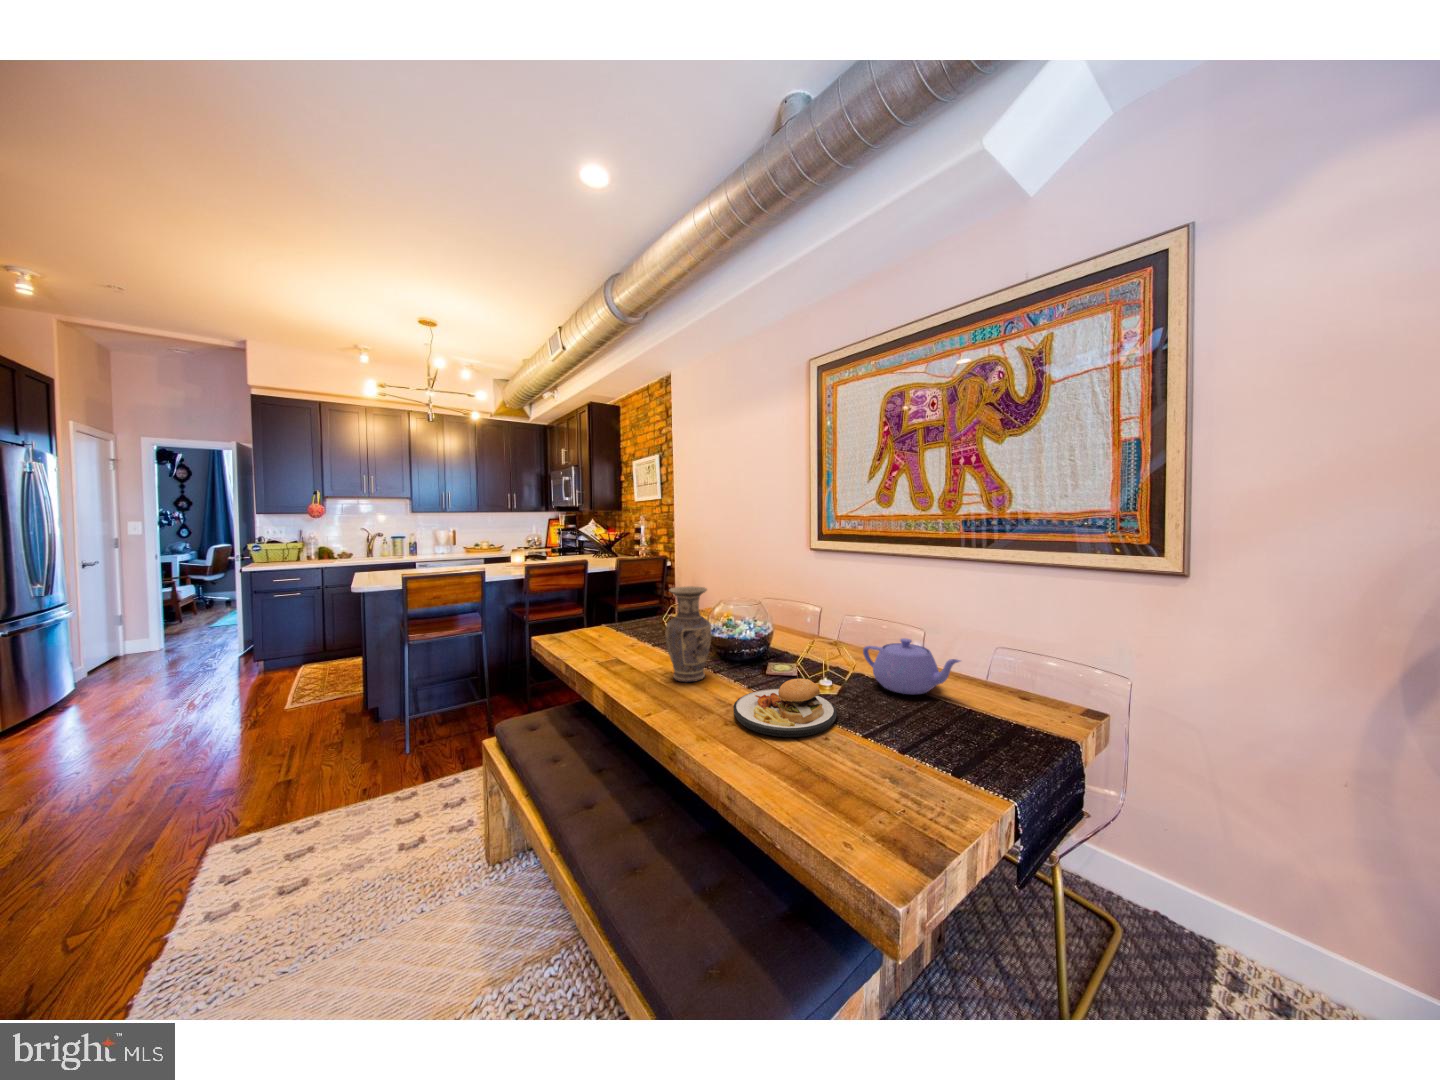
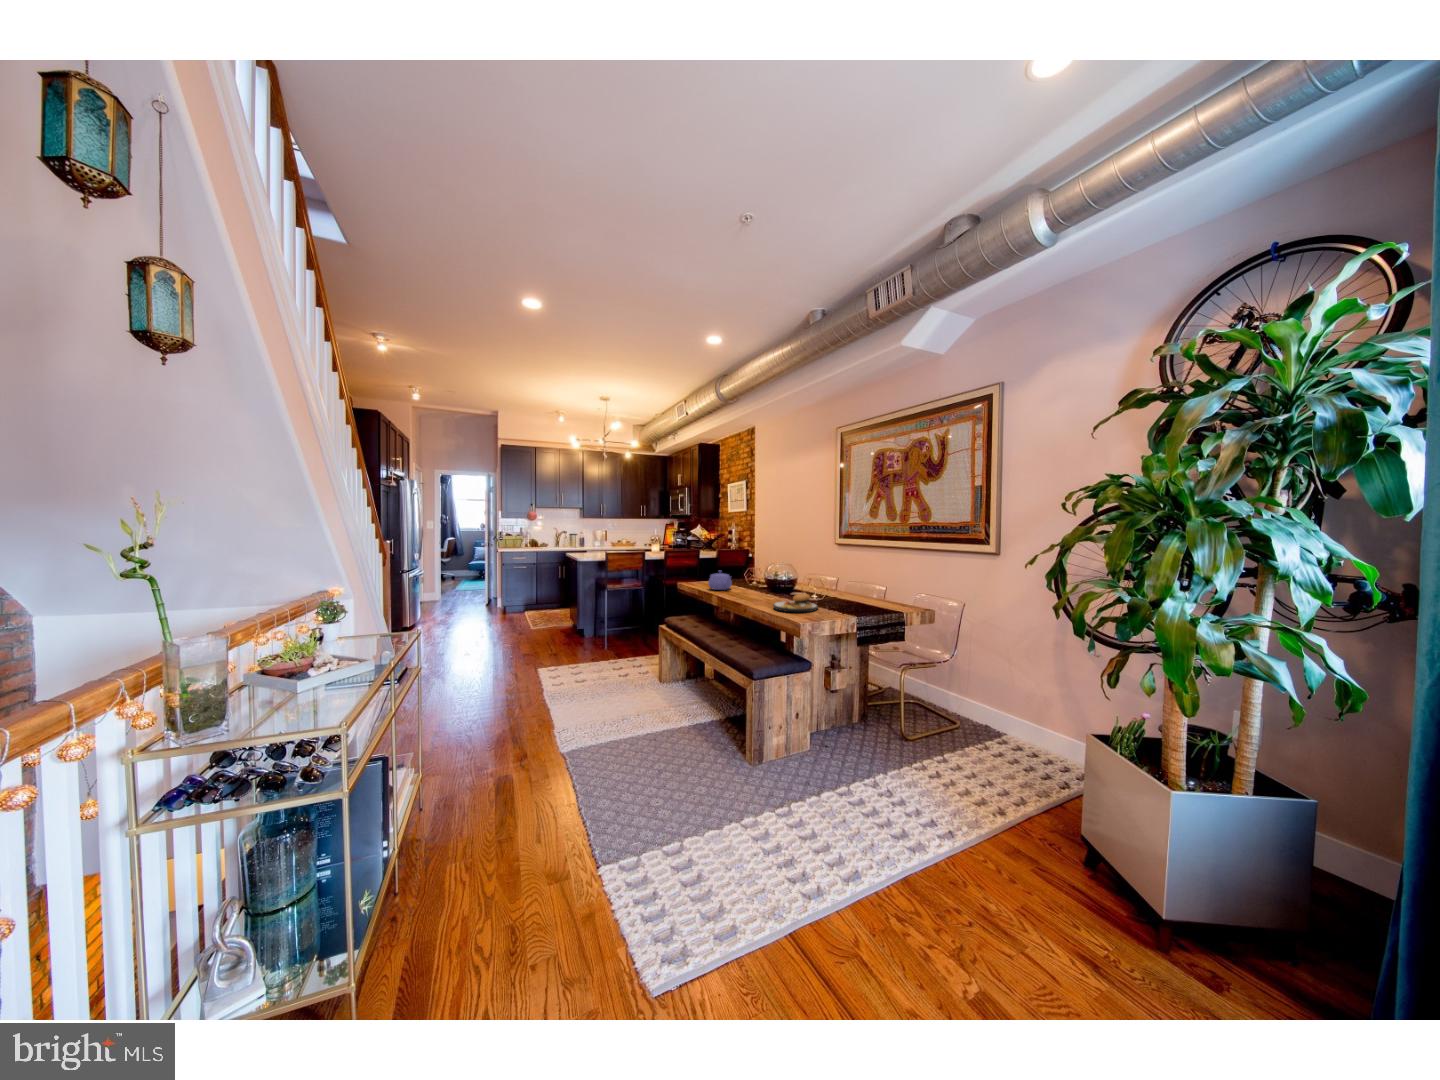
vase: present [665,586,711,682] -> none [745,556,767,600]
teapot: present [863,638,960,694] -> present [708,571,732,590]

